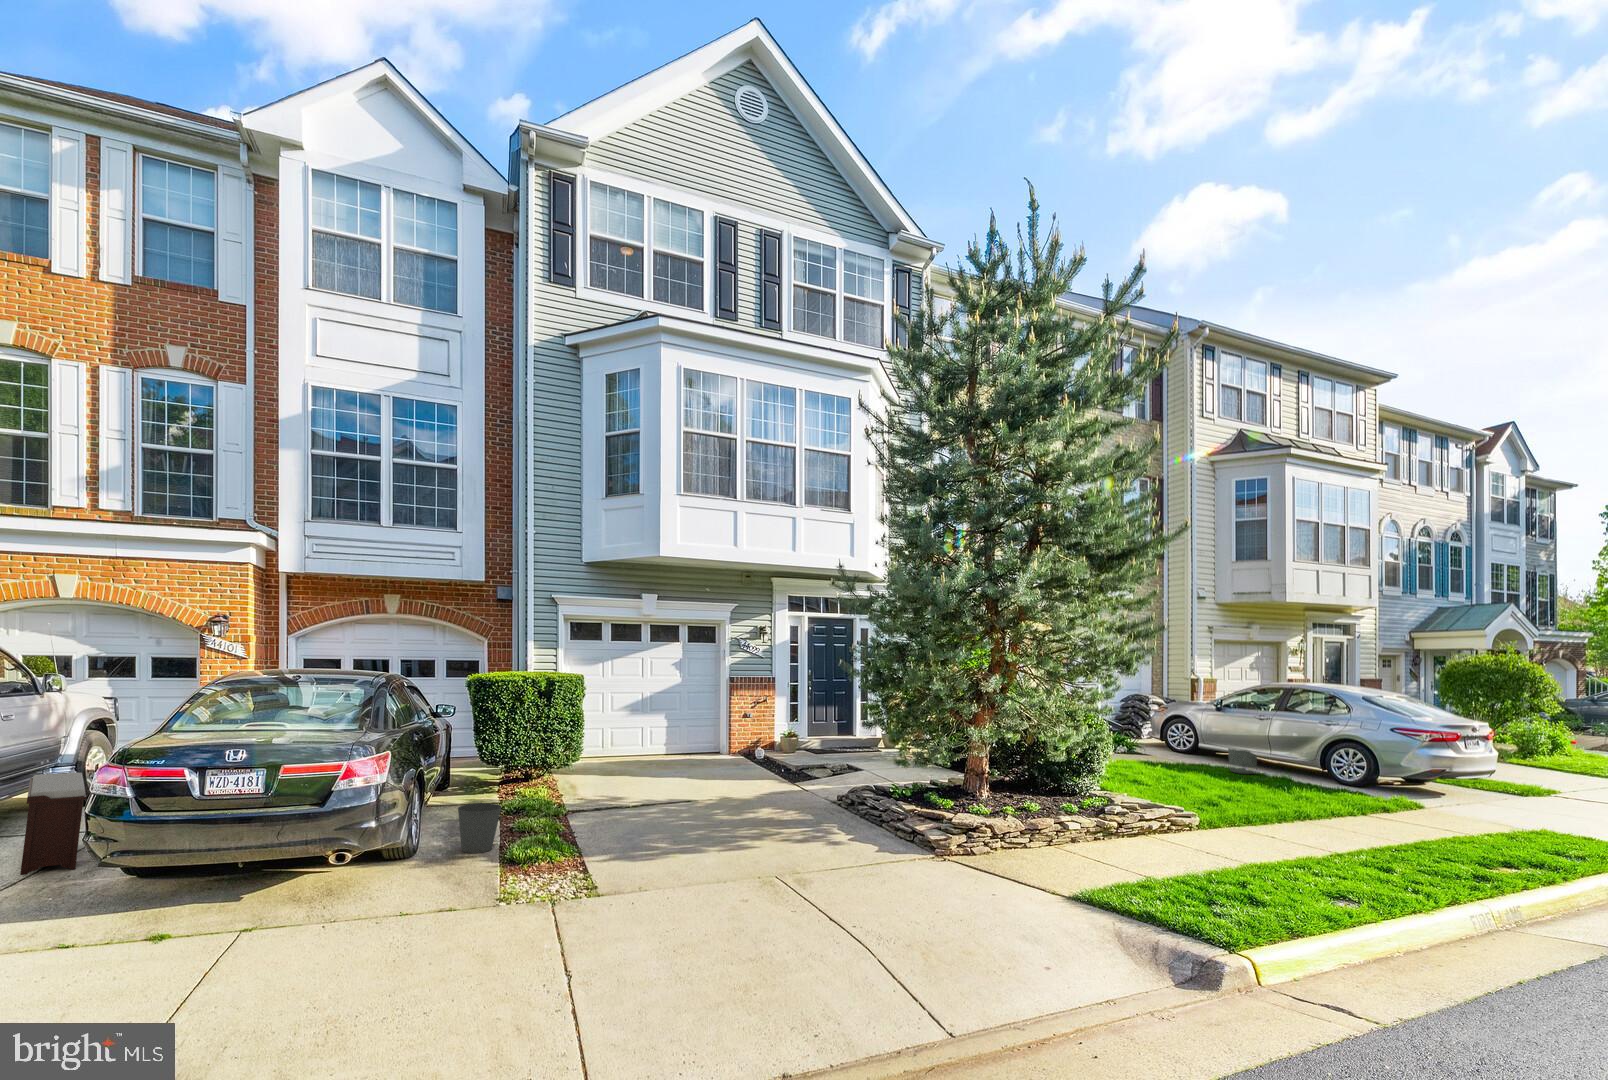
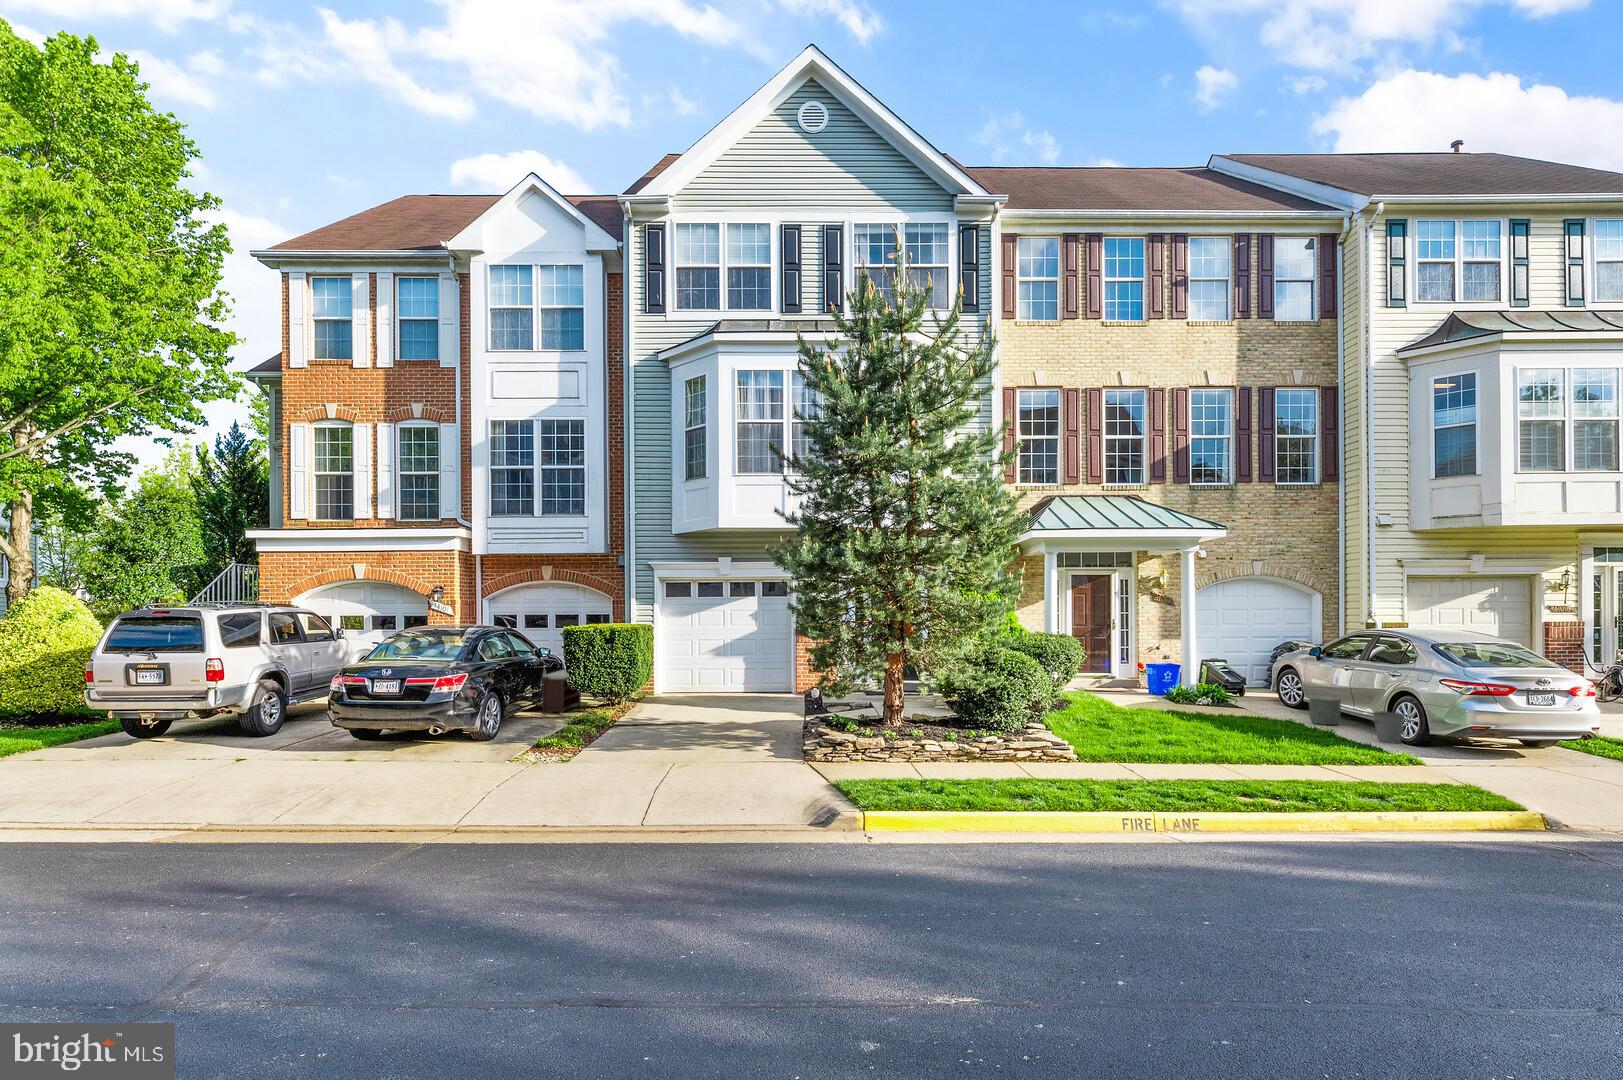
bench: present [20,772,86,875] -> present [541,670,581,714]
bucket: present [458,803,502,853] -> present [1372,711,1405,743]

